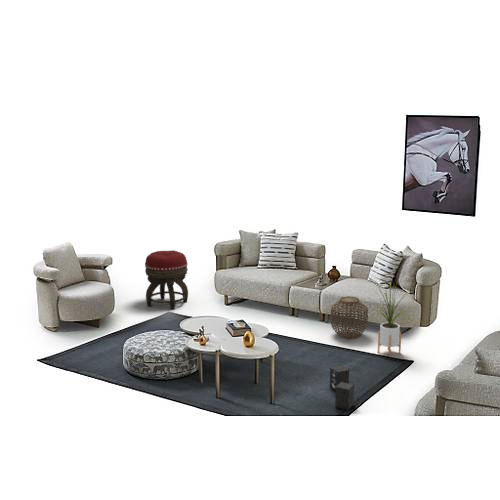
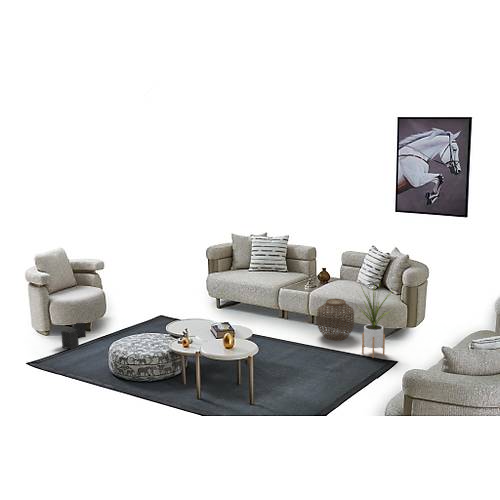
footstool: present [145,250,188,309] -> none [137,254,180,313]
speaker: present [330,365,354,410] -> present [61,323,86,349]

